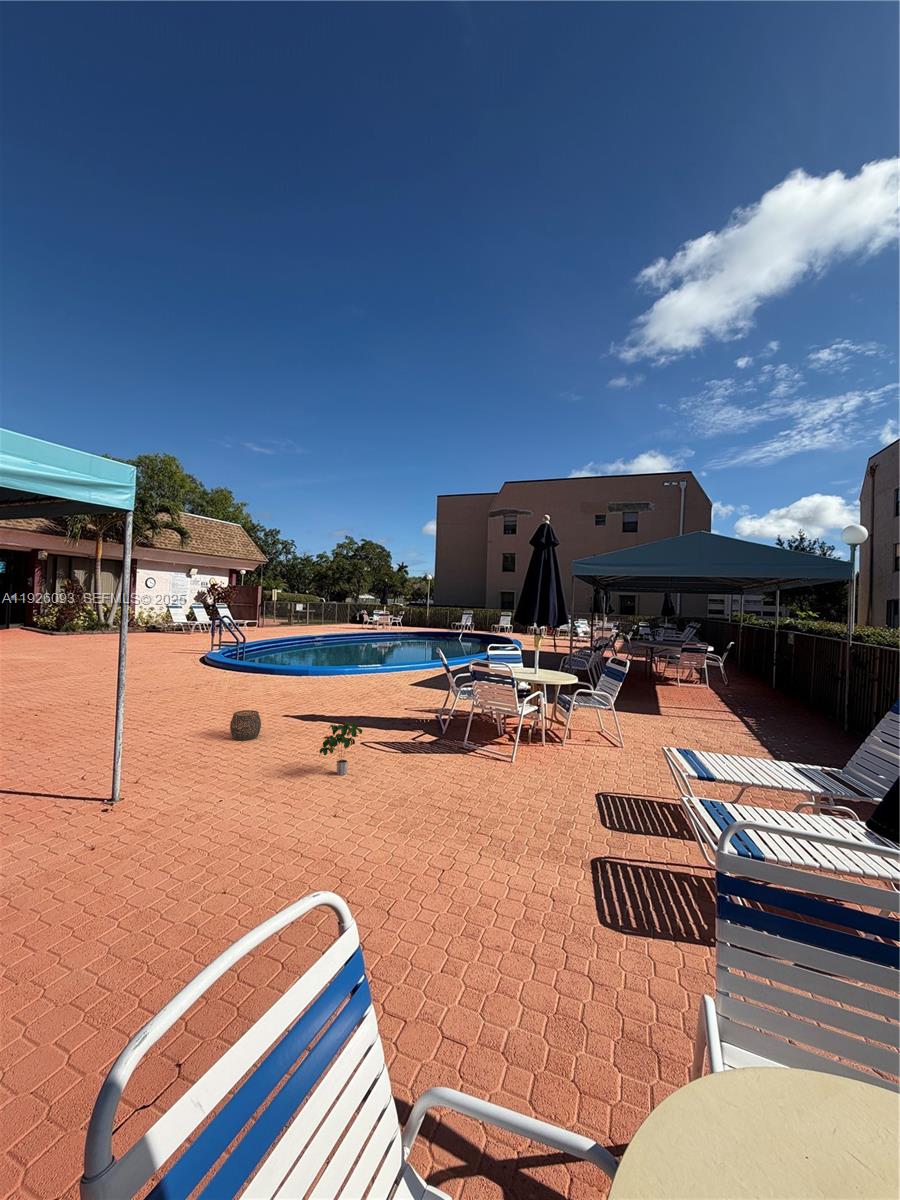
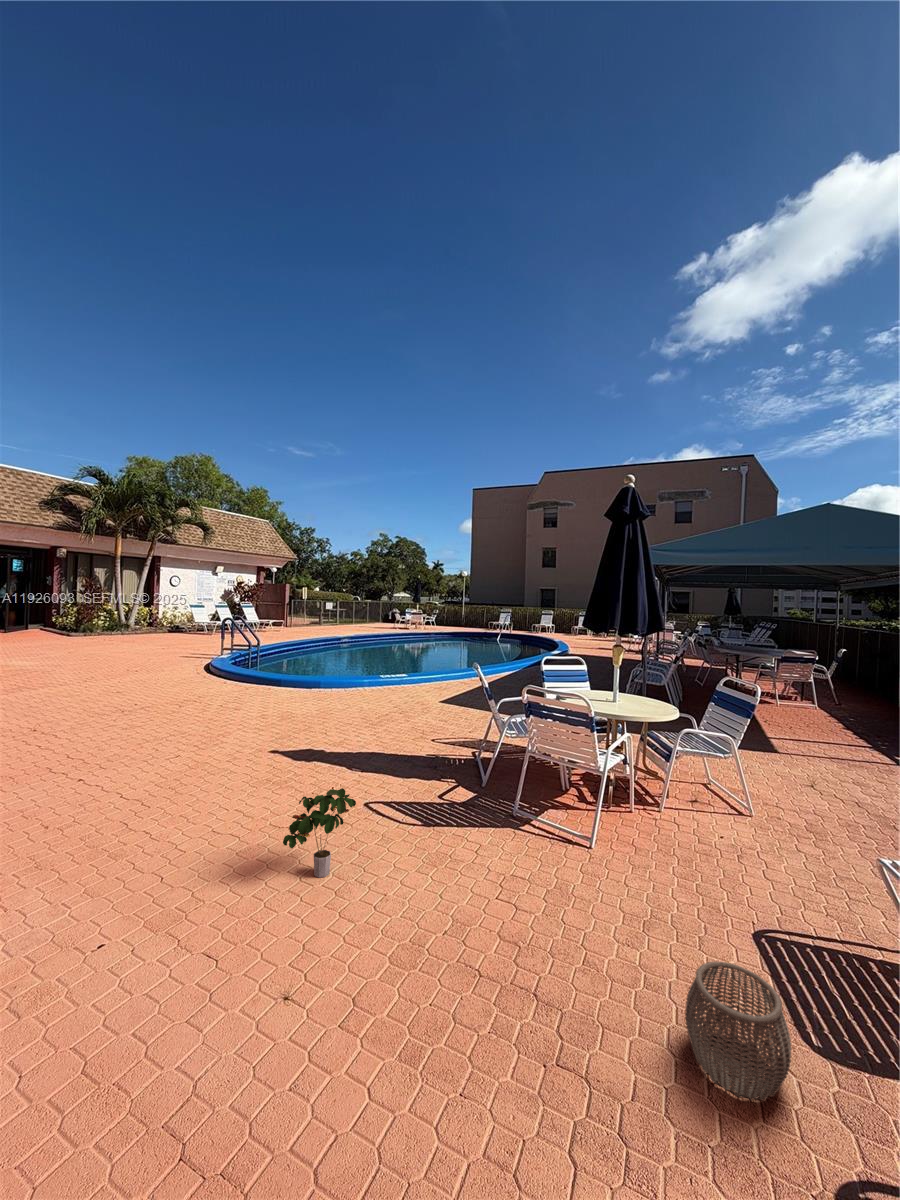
woven basket: present [230,710,261,740] -> present [685,961,792,1101]

